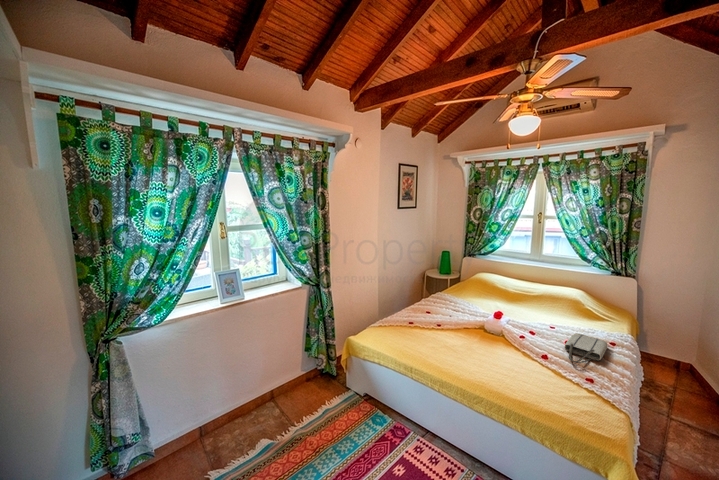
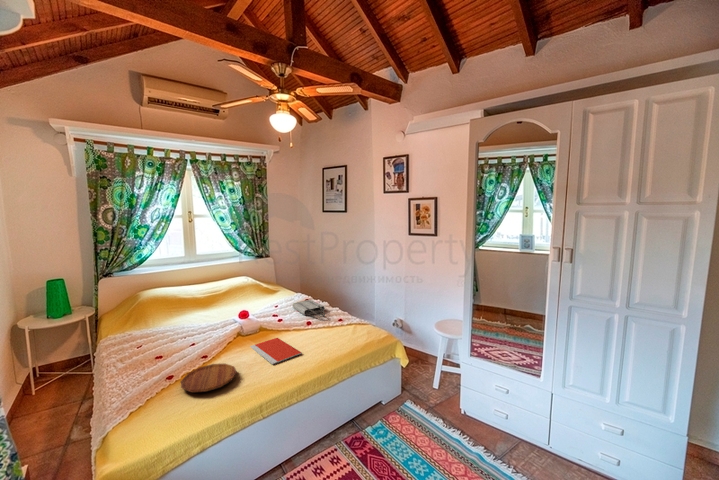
tray: none [398,327,433,345] -> present [181,364,237,392]
notebook: none [453,338,497,368] -> present [250,338,302,364]

